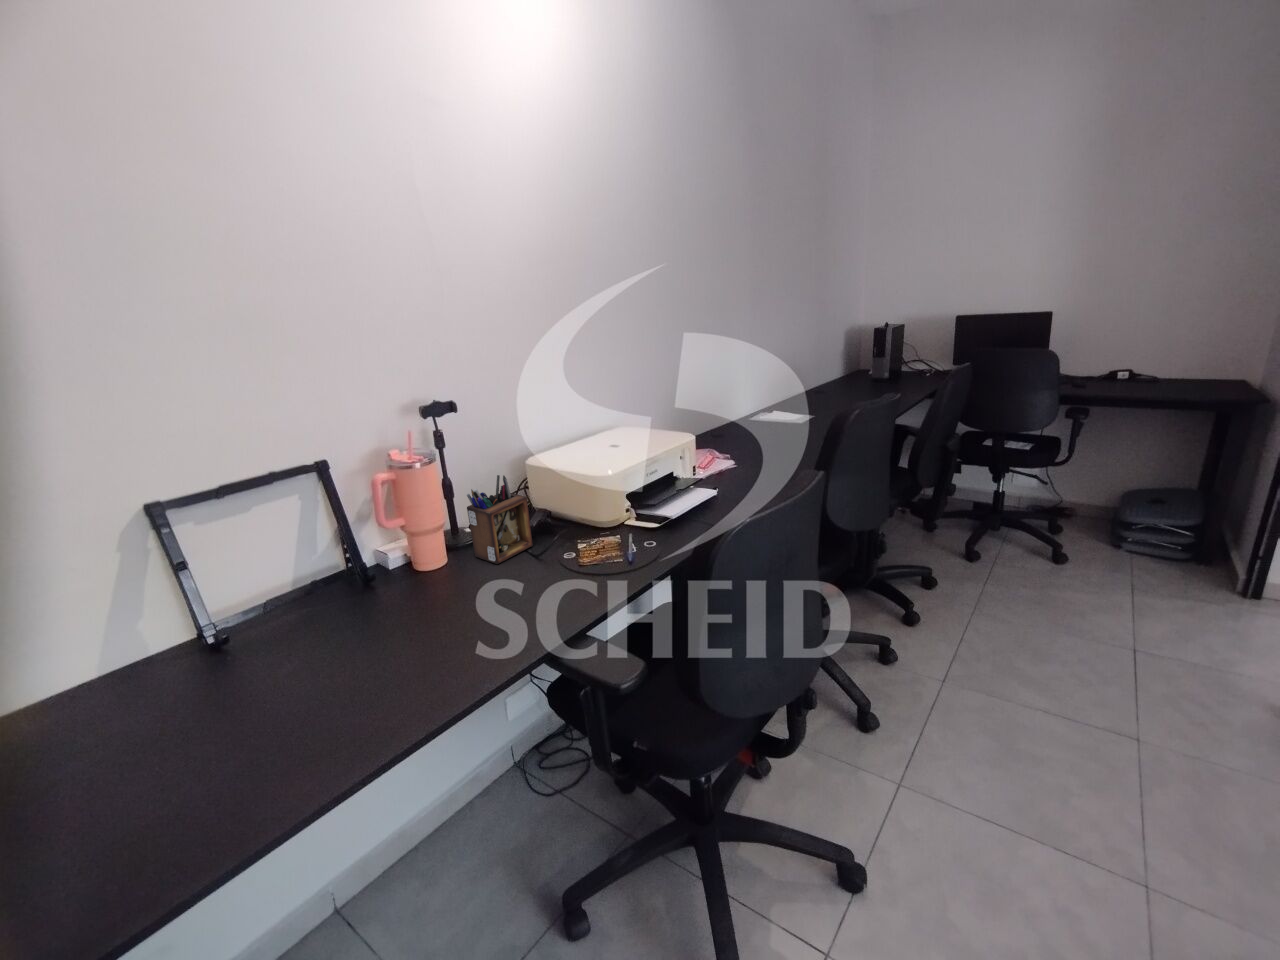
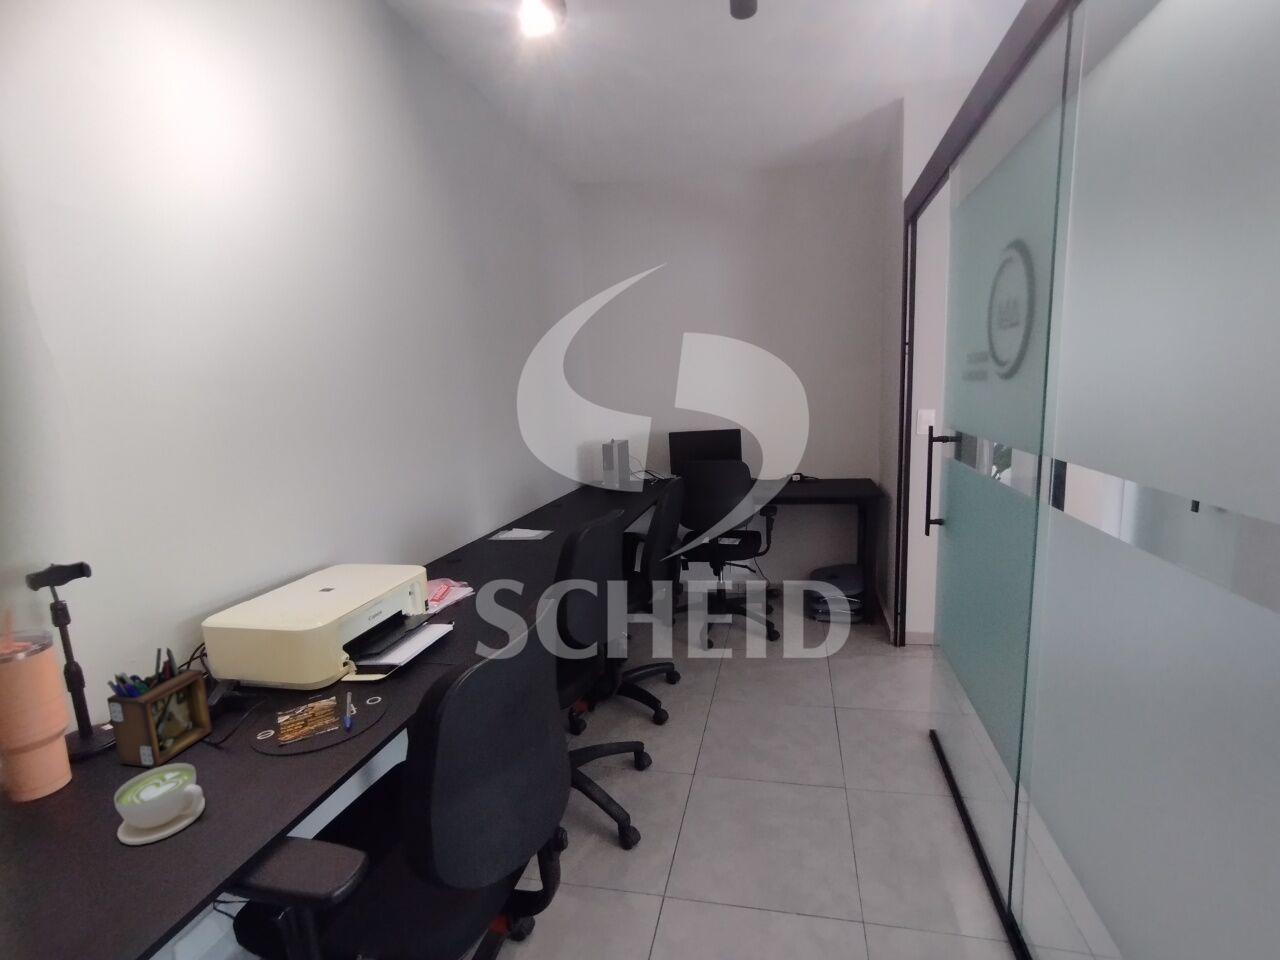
coffee cup: none [473,562,530,615] -> present [114,763,205,845]

